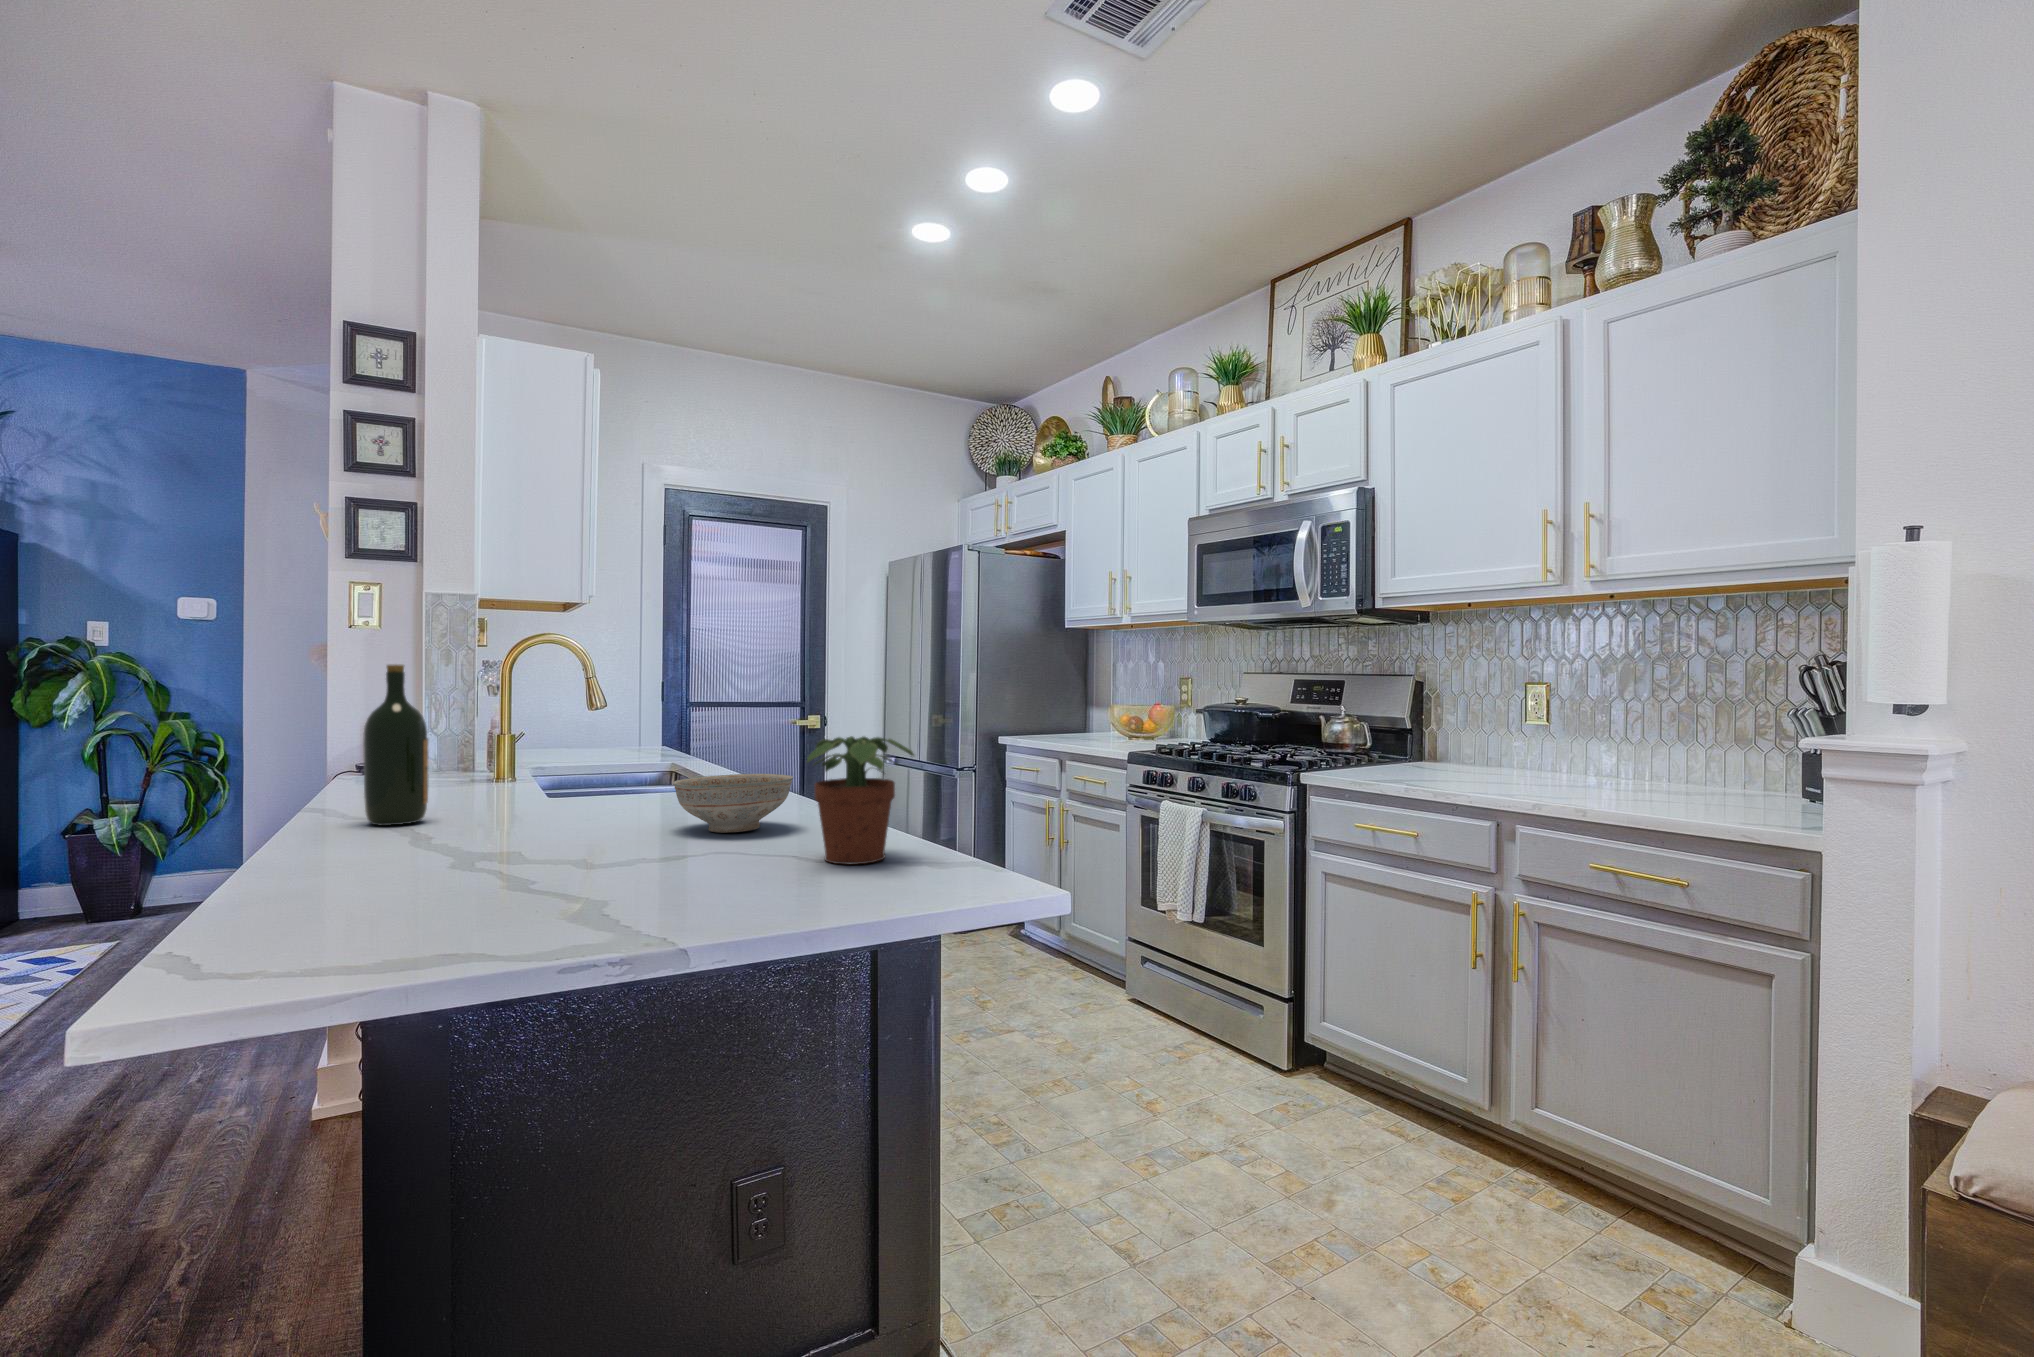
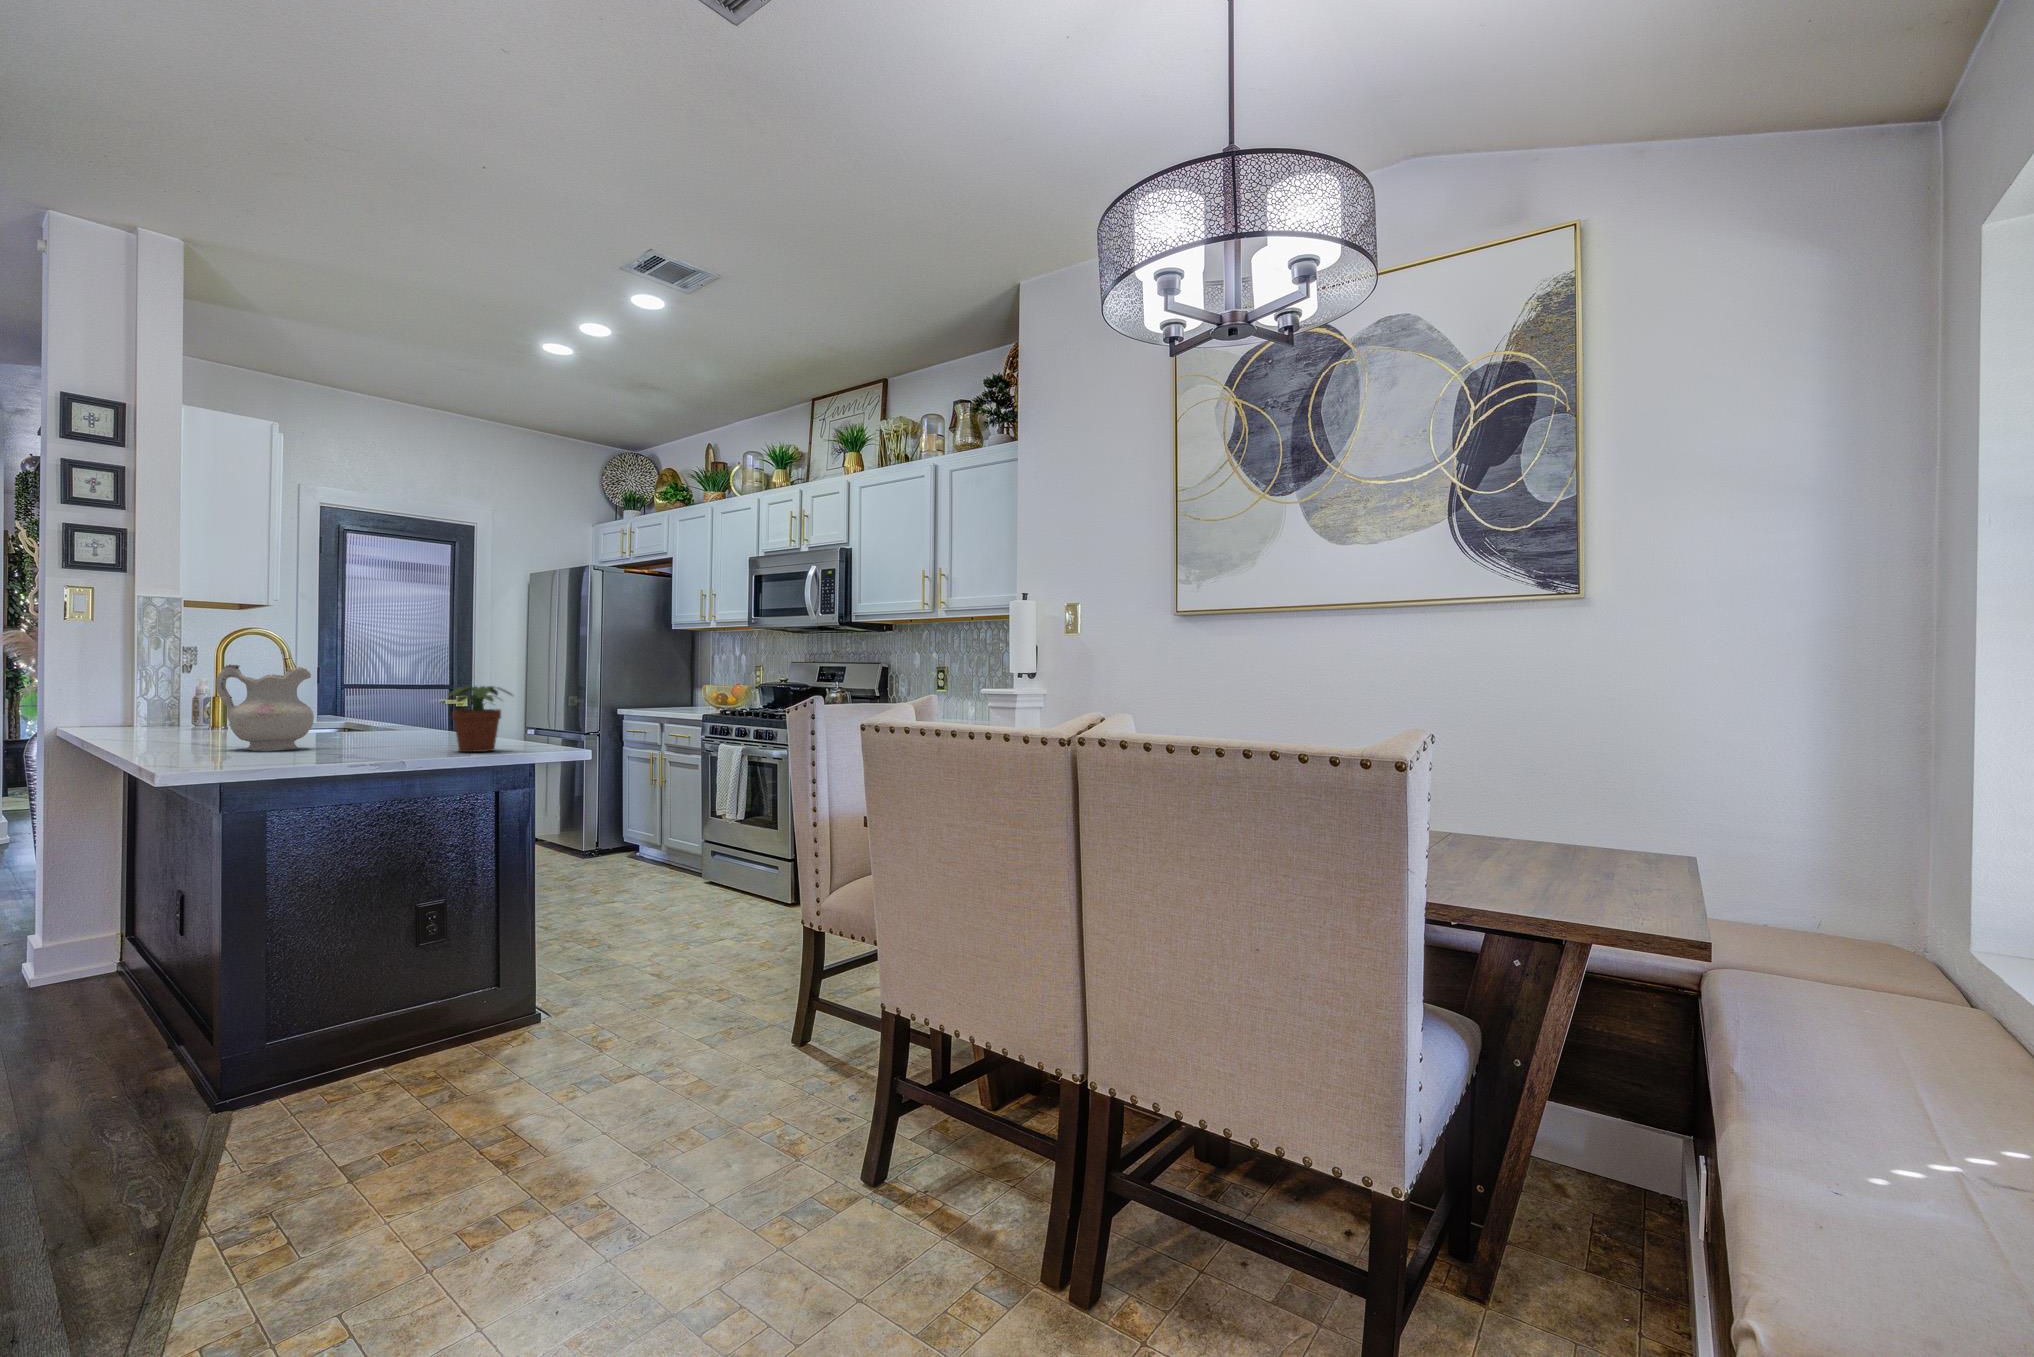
wine bottle: present [363,664,428,826] -> none [127,643,174,744]
ceramic pitcher: none [459,701,604,853] -> present [216,664,314,750]
decorative bowl: present [673,774,793,833] -> none [357,713,439,745]

